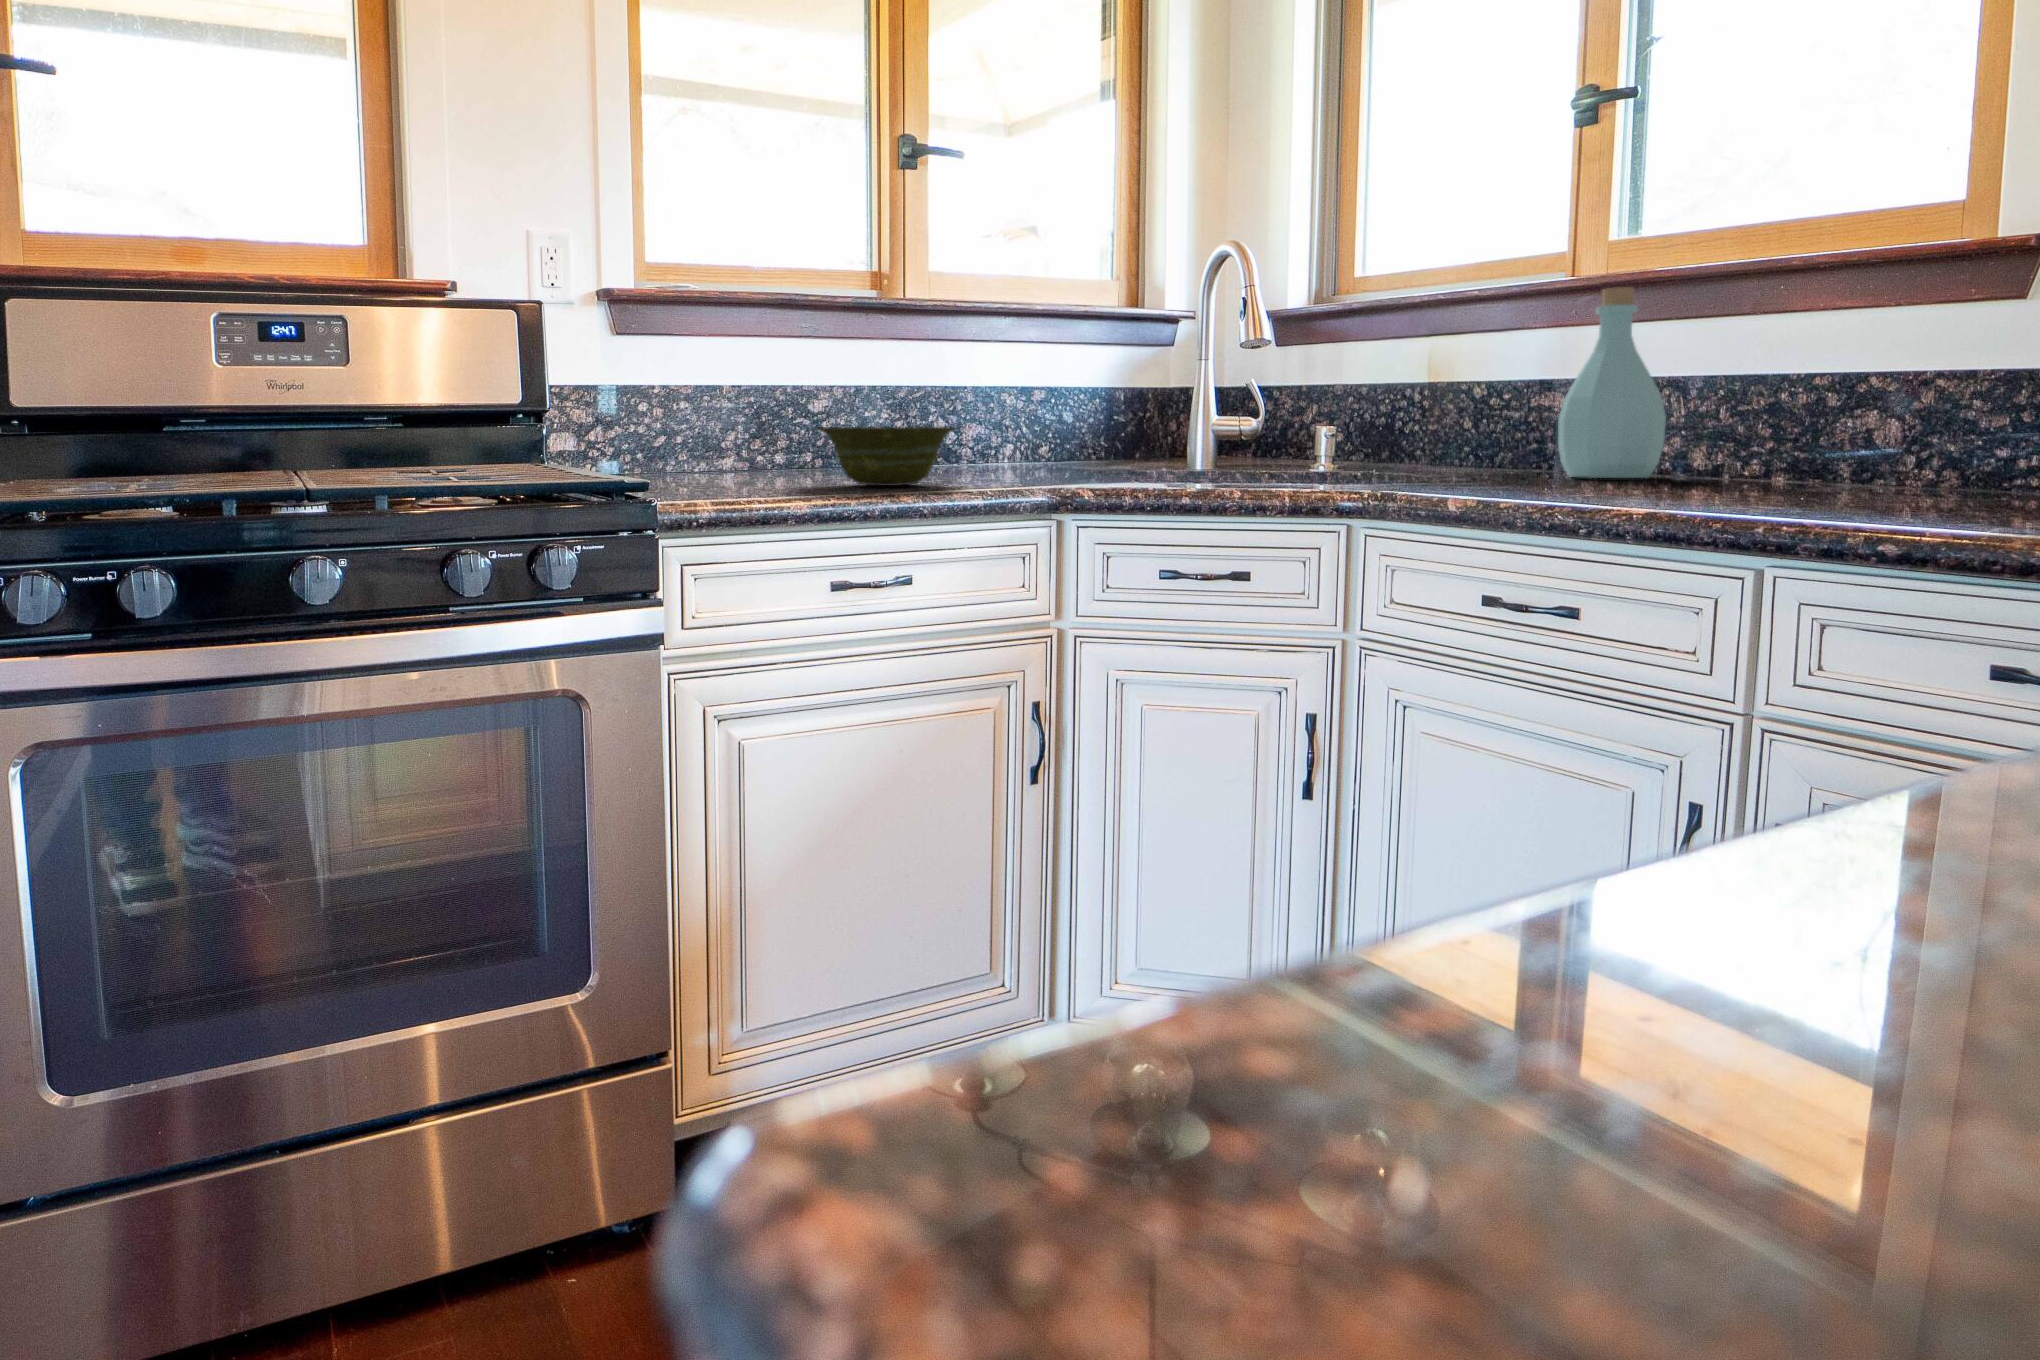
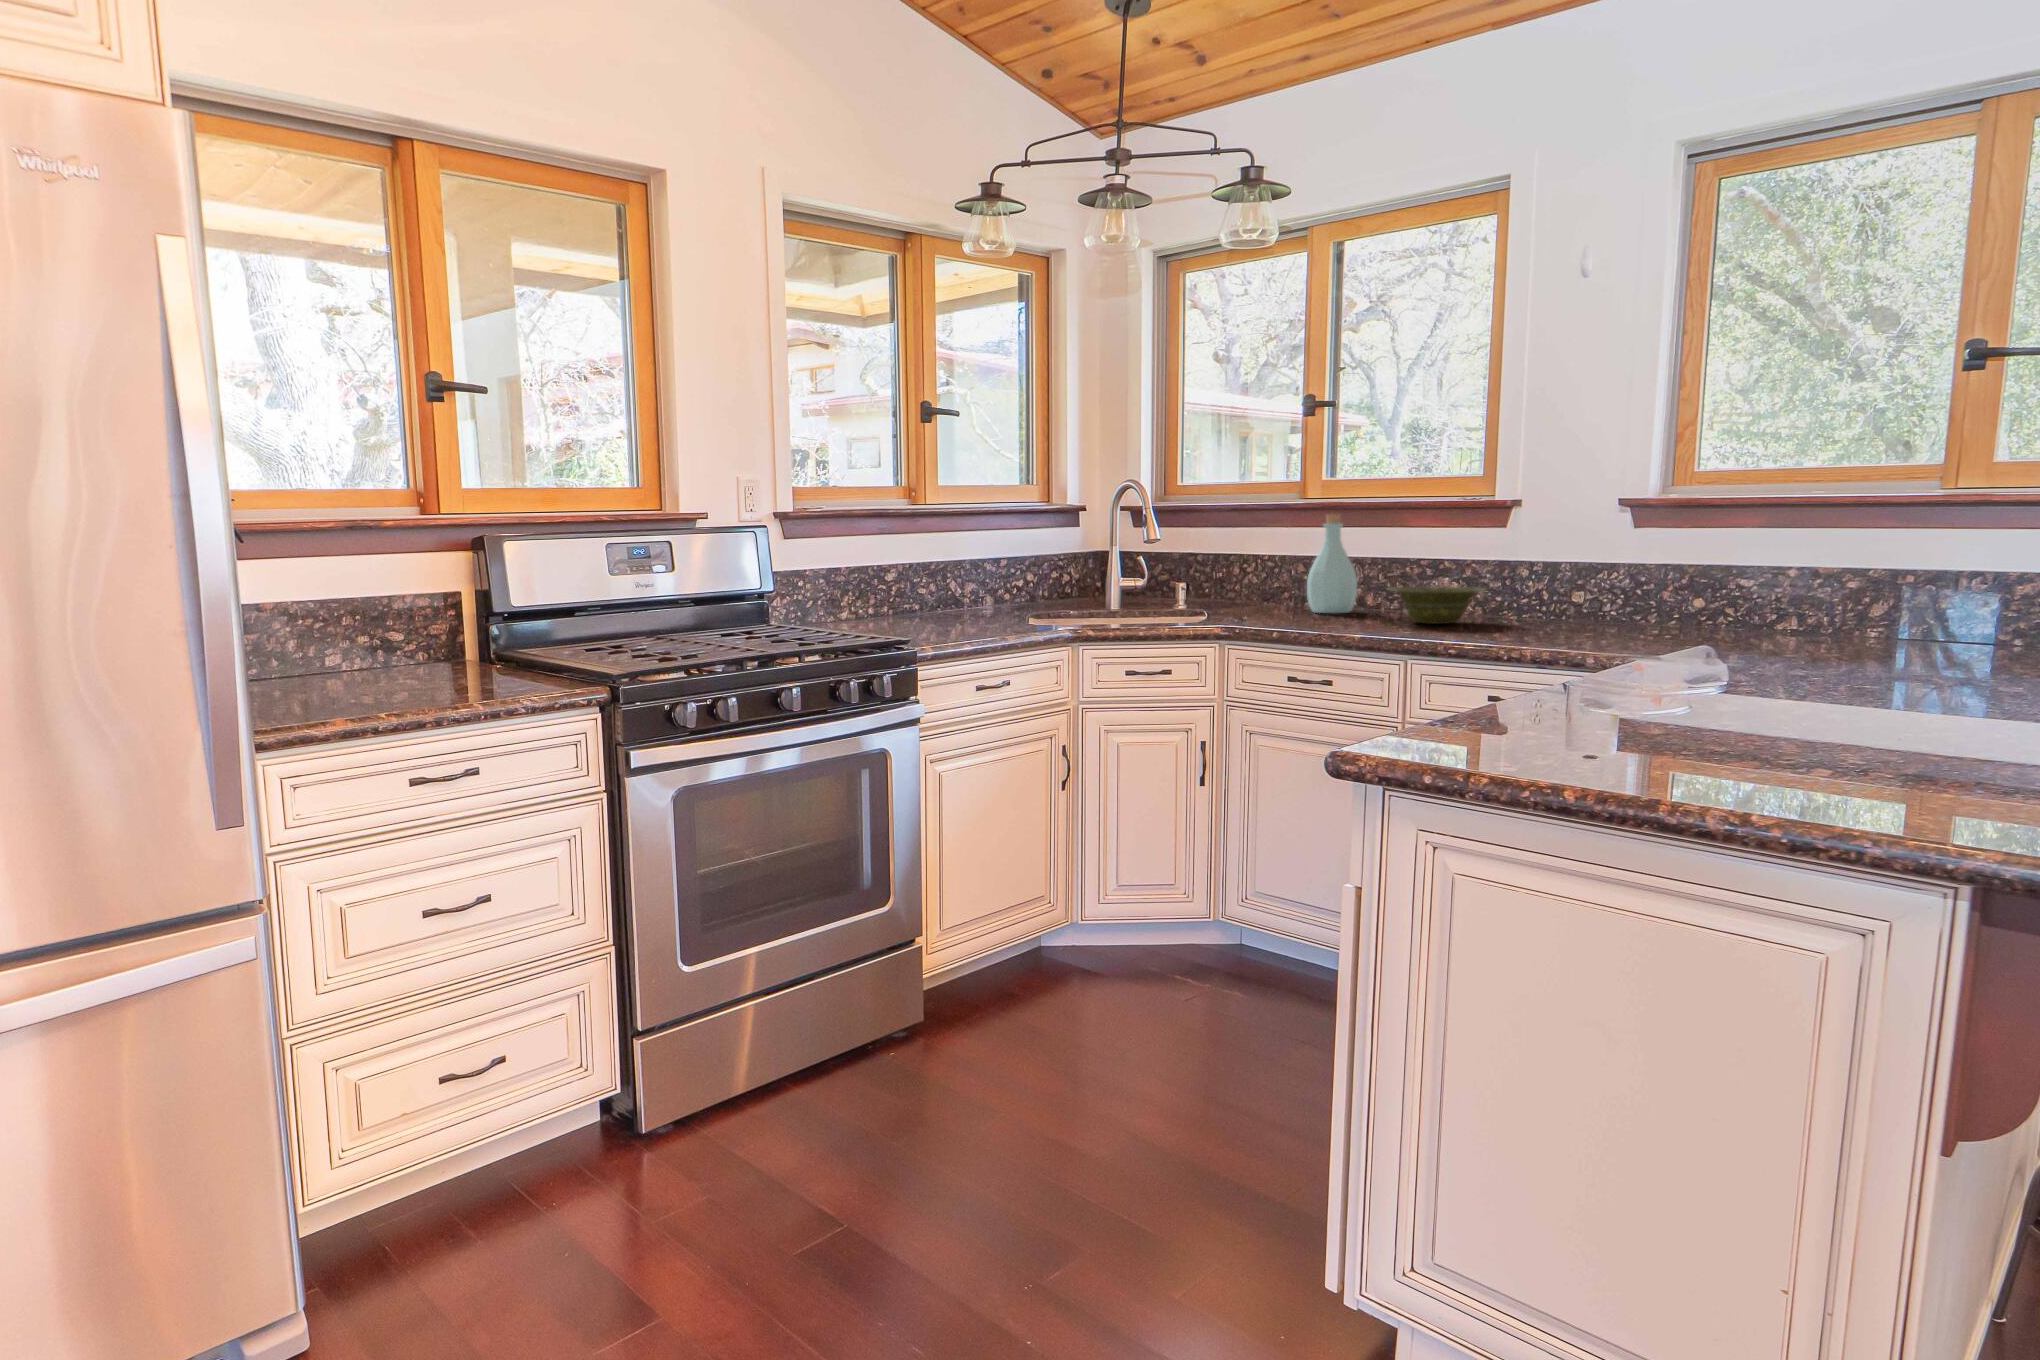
dish: present [817,426,960,486] -> present [1389,587,1485,624]

